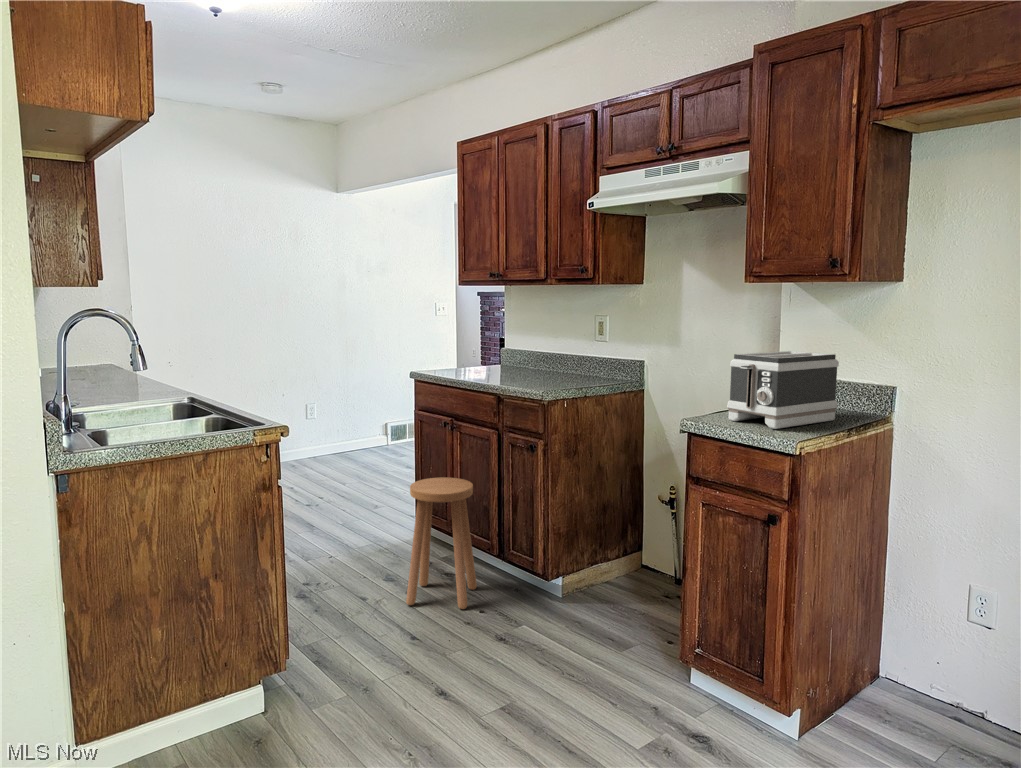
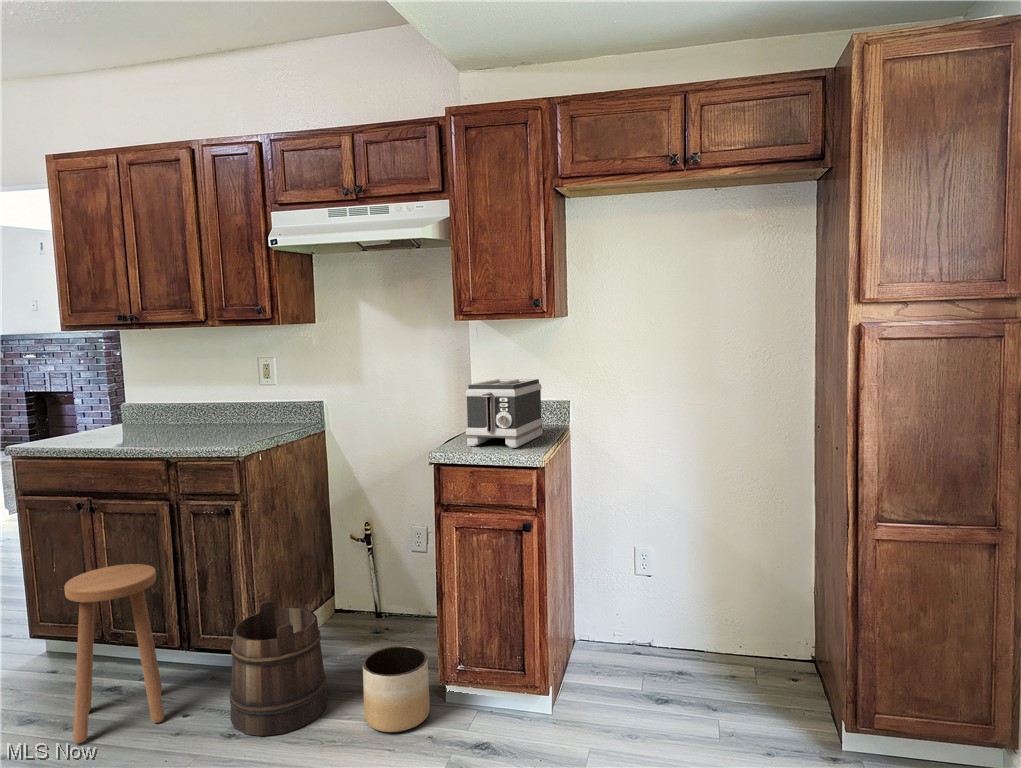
bucket: none [508,534,590,651] -> present [230,600,328,736]
planter: none [606,605,671,688] -> present [363,646,430,733]

